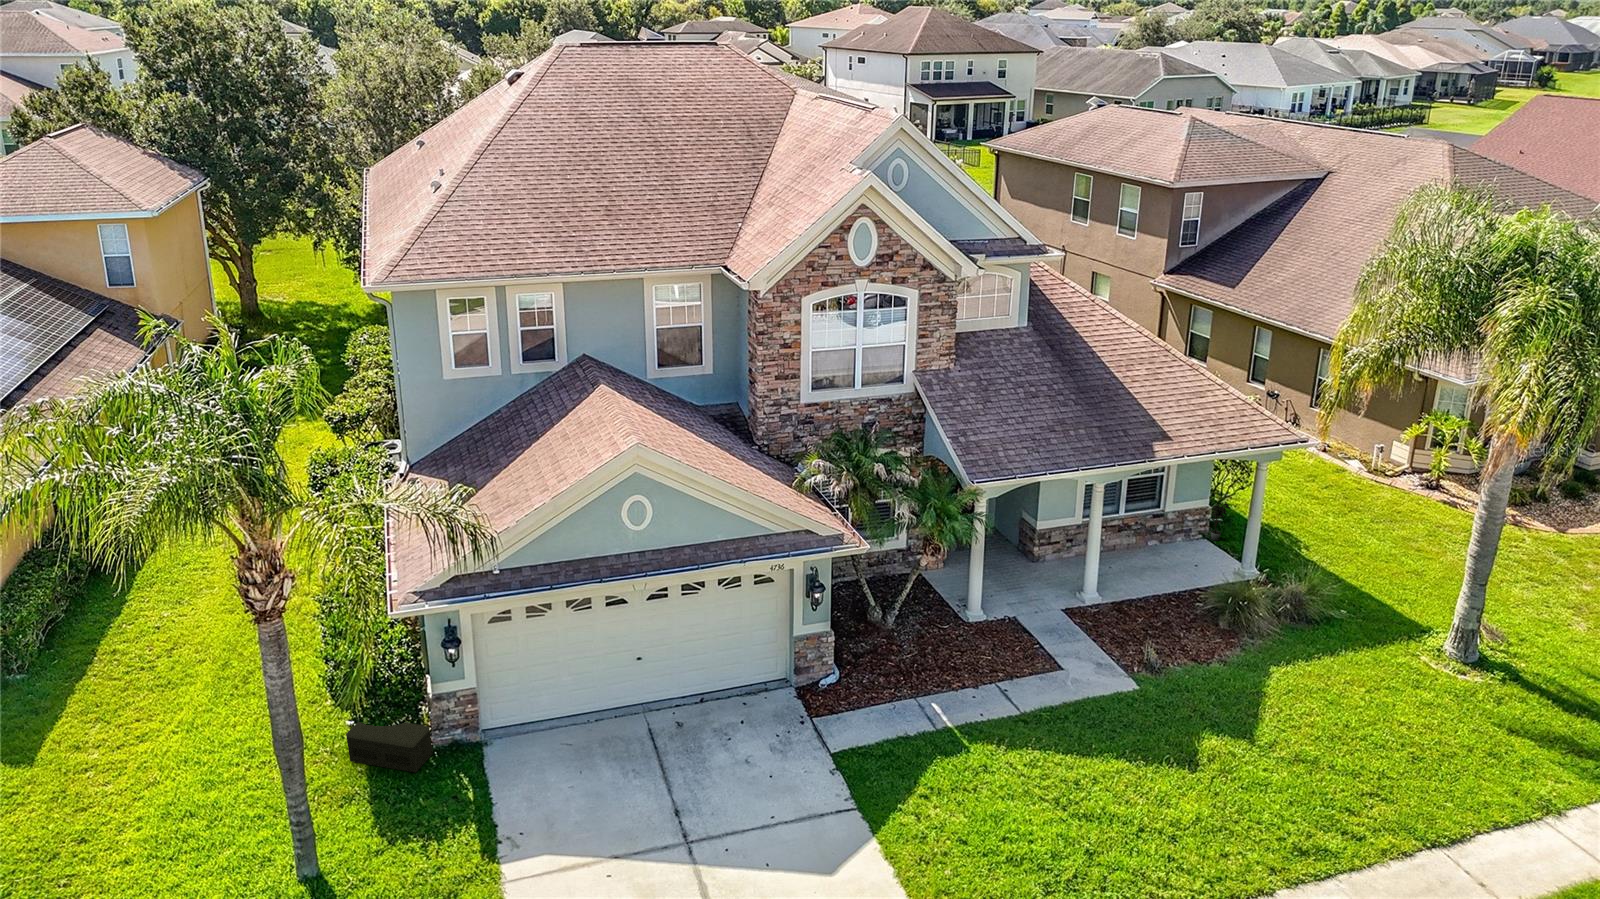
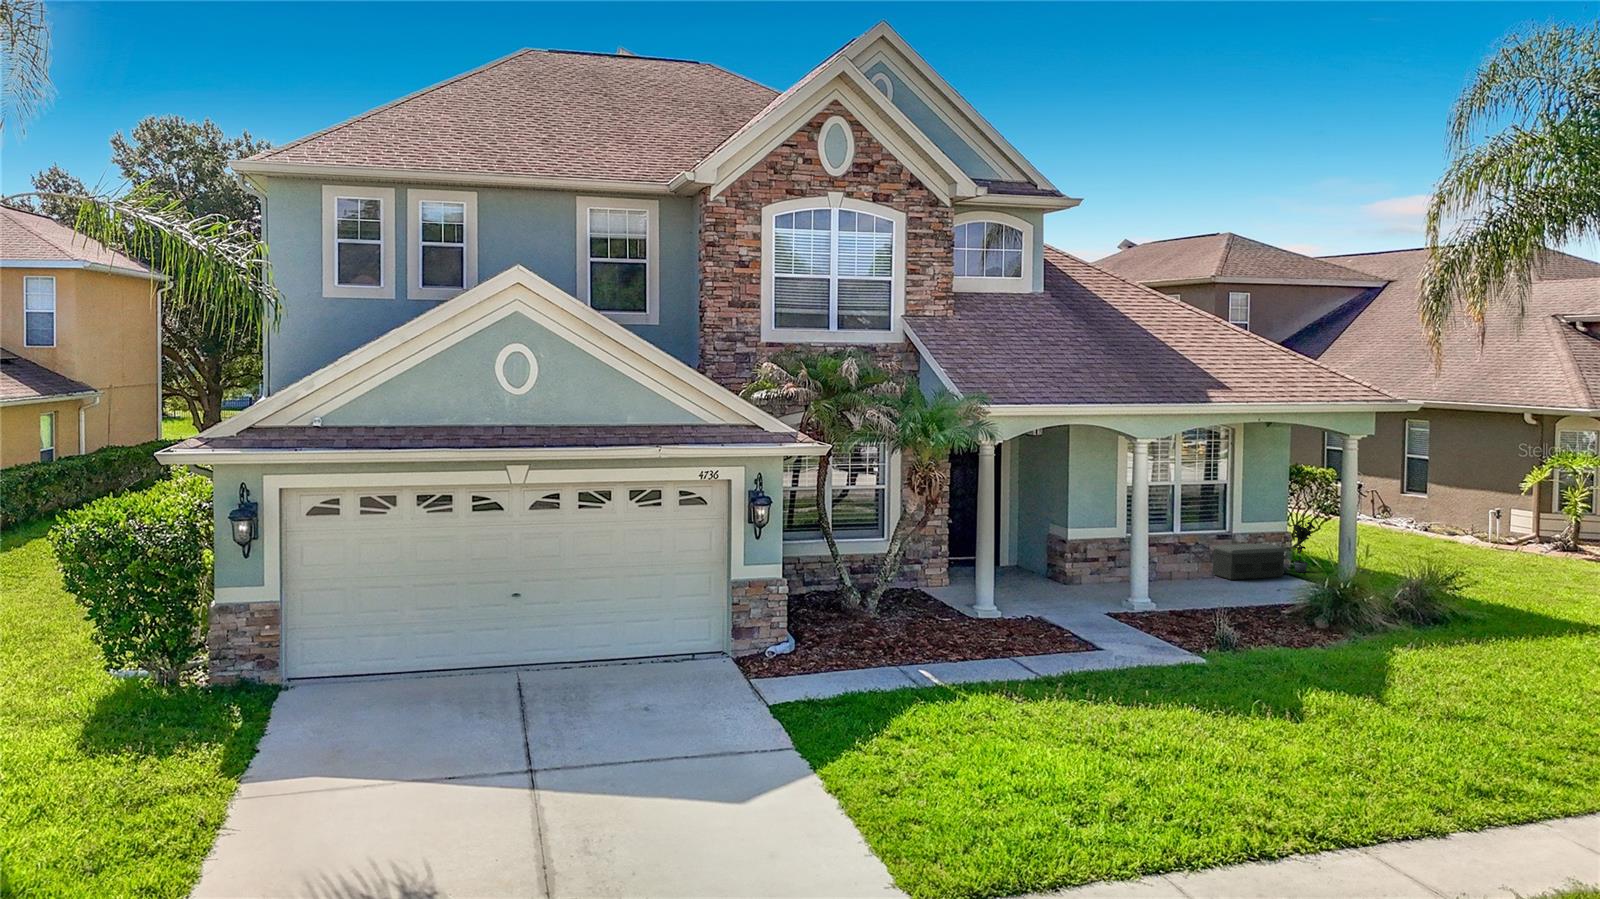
storage bench: present [346,722,433,773] -> present [1213,543,1285,580]

